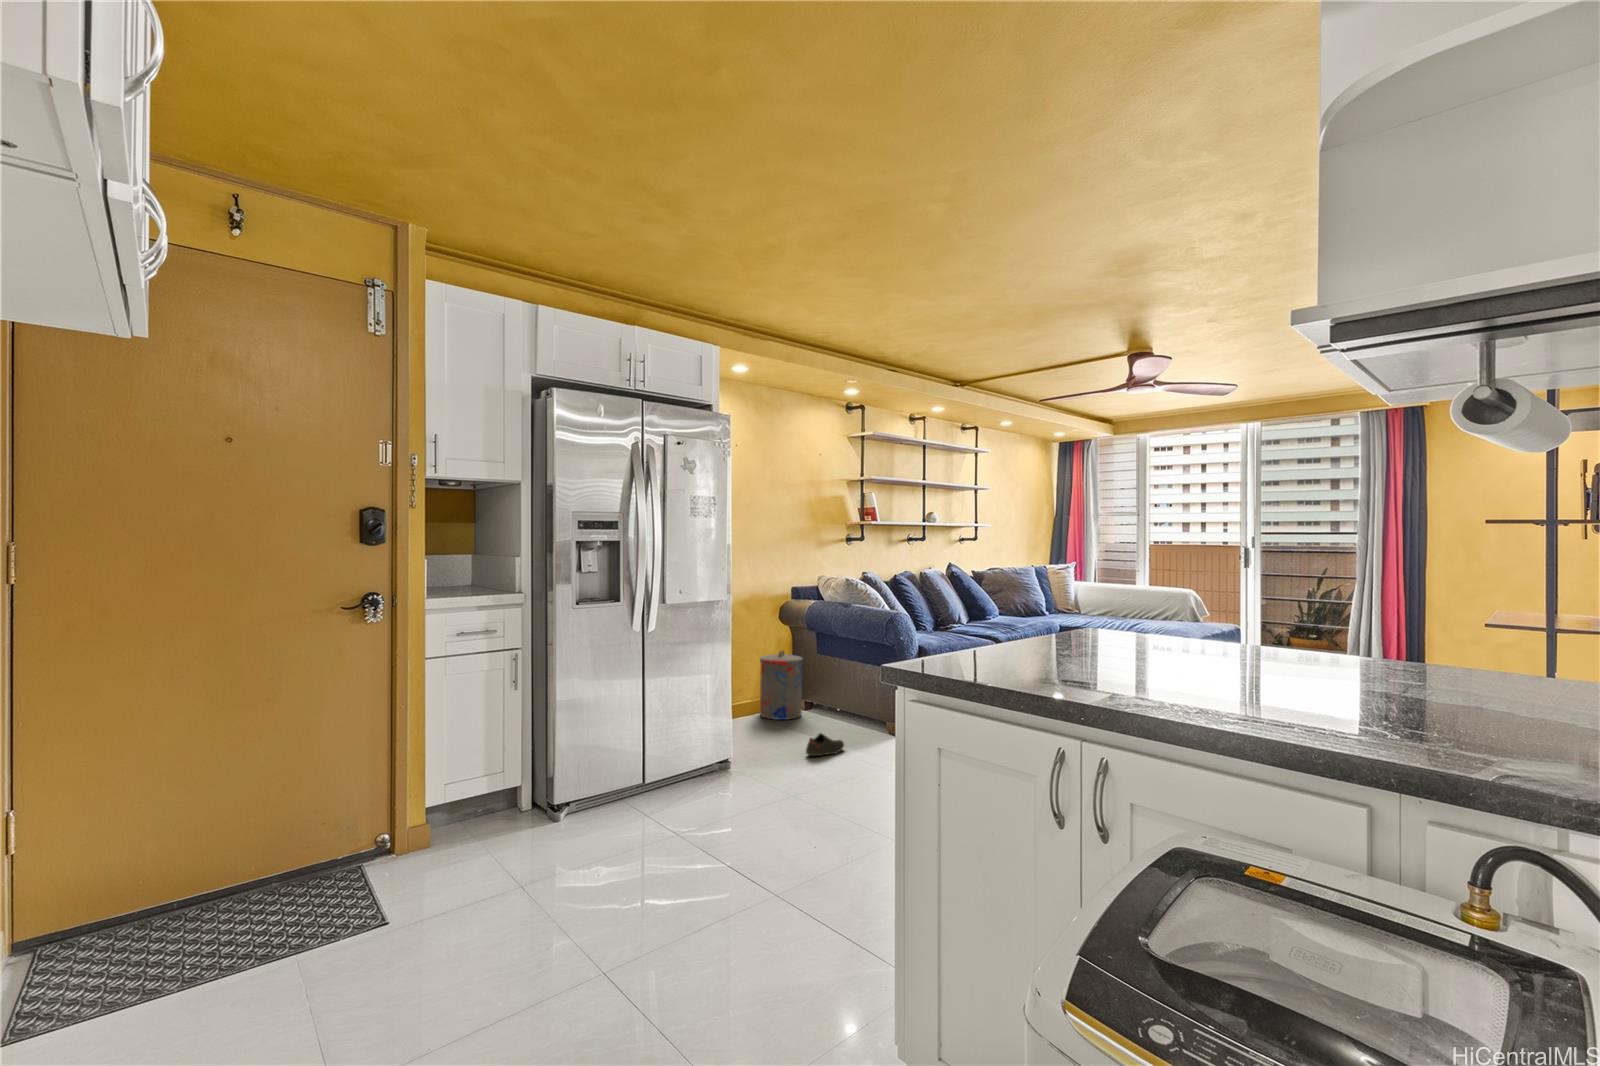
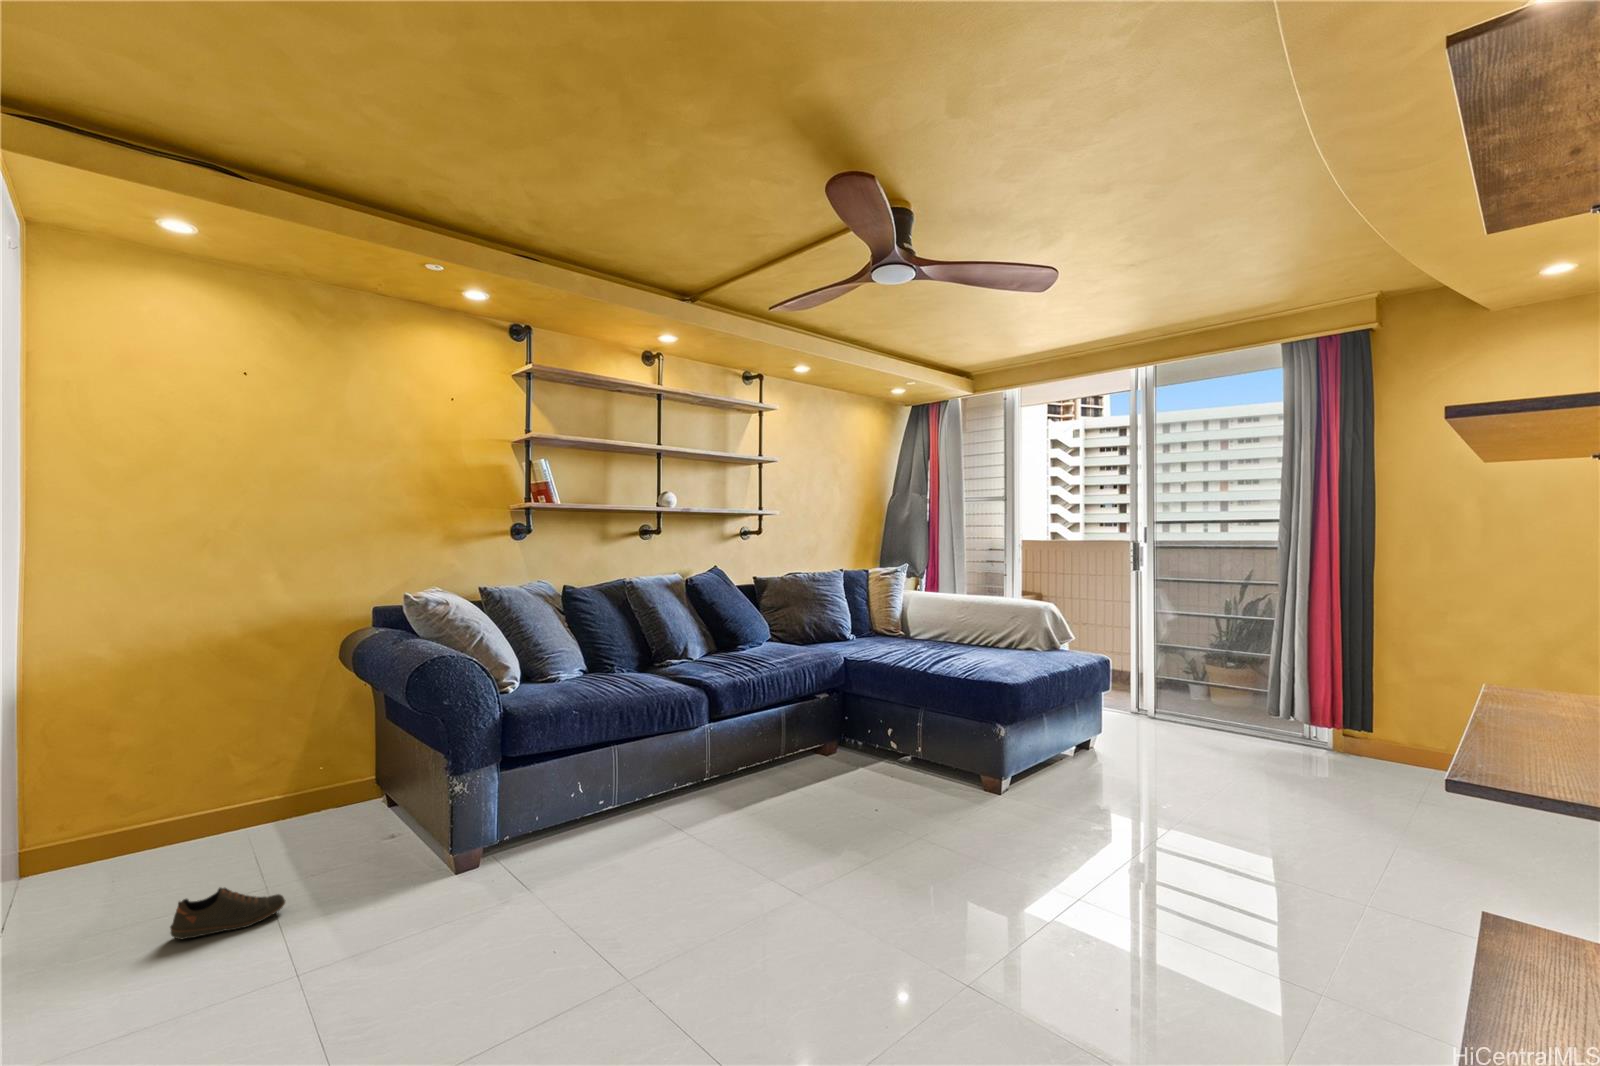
trash can: present [760,650,803,720] -> none [270,711,355,834]

